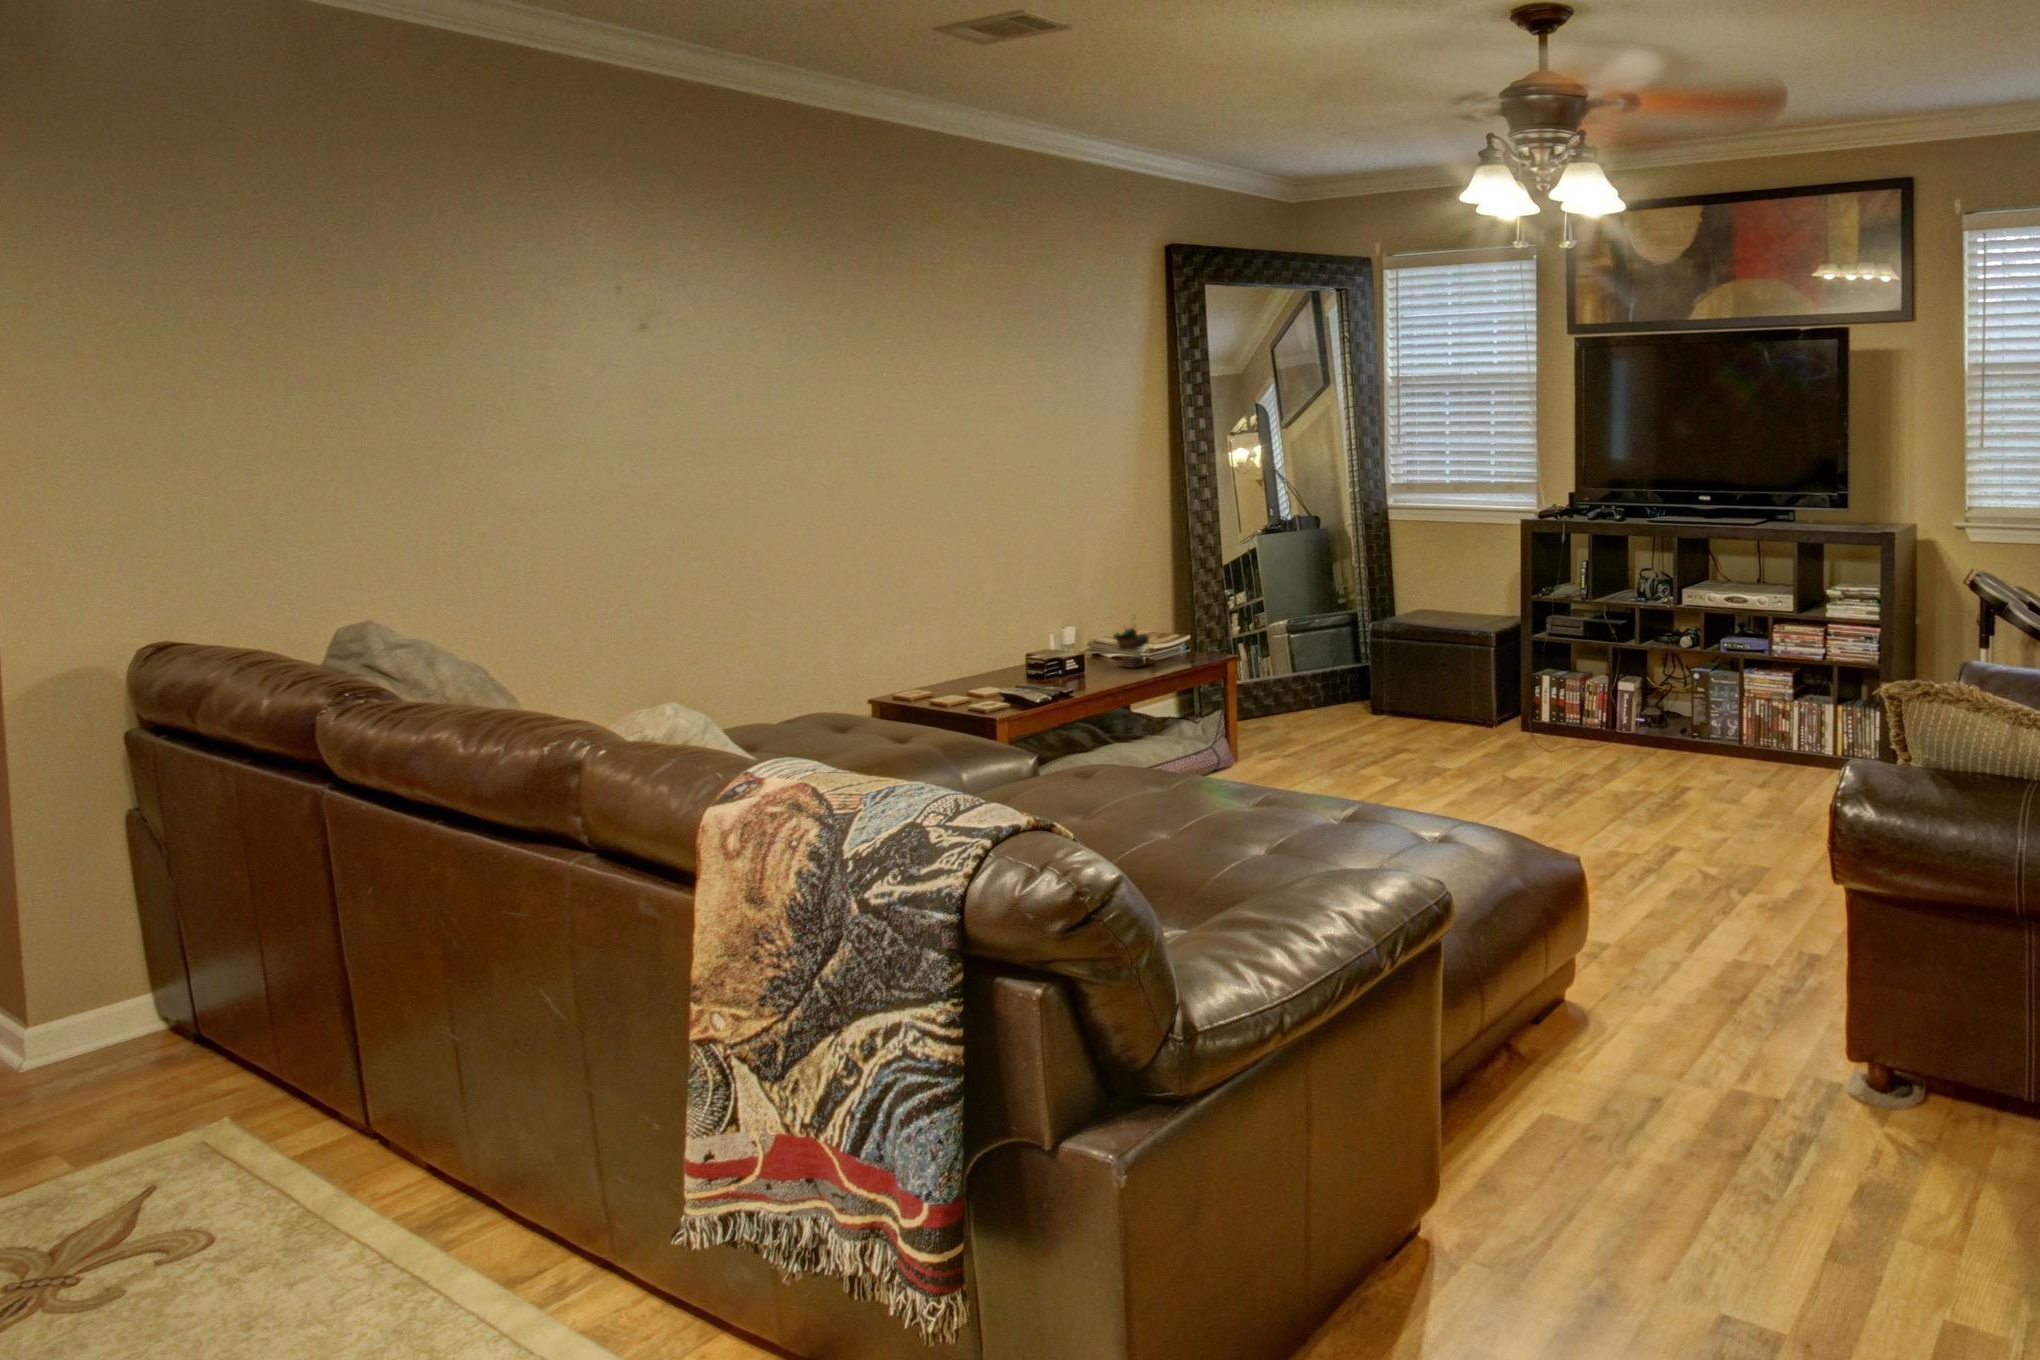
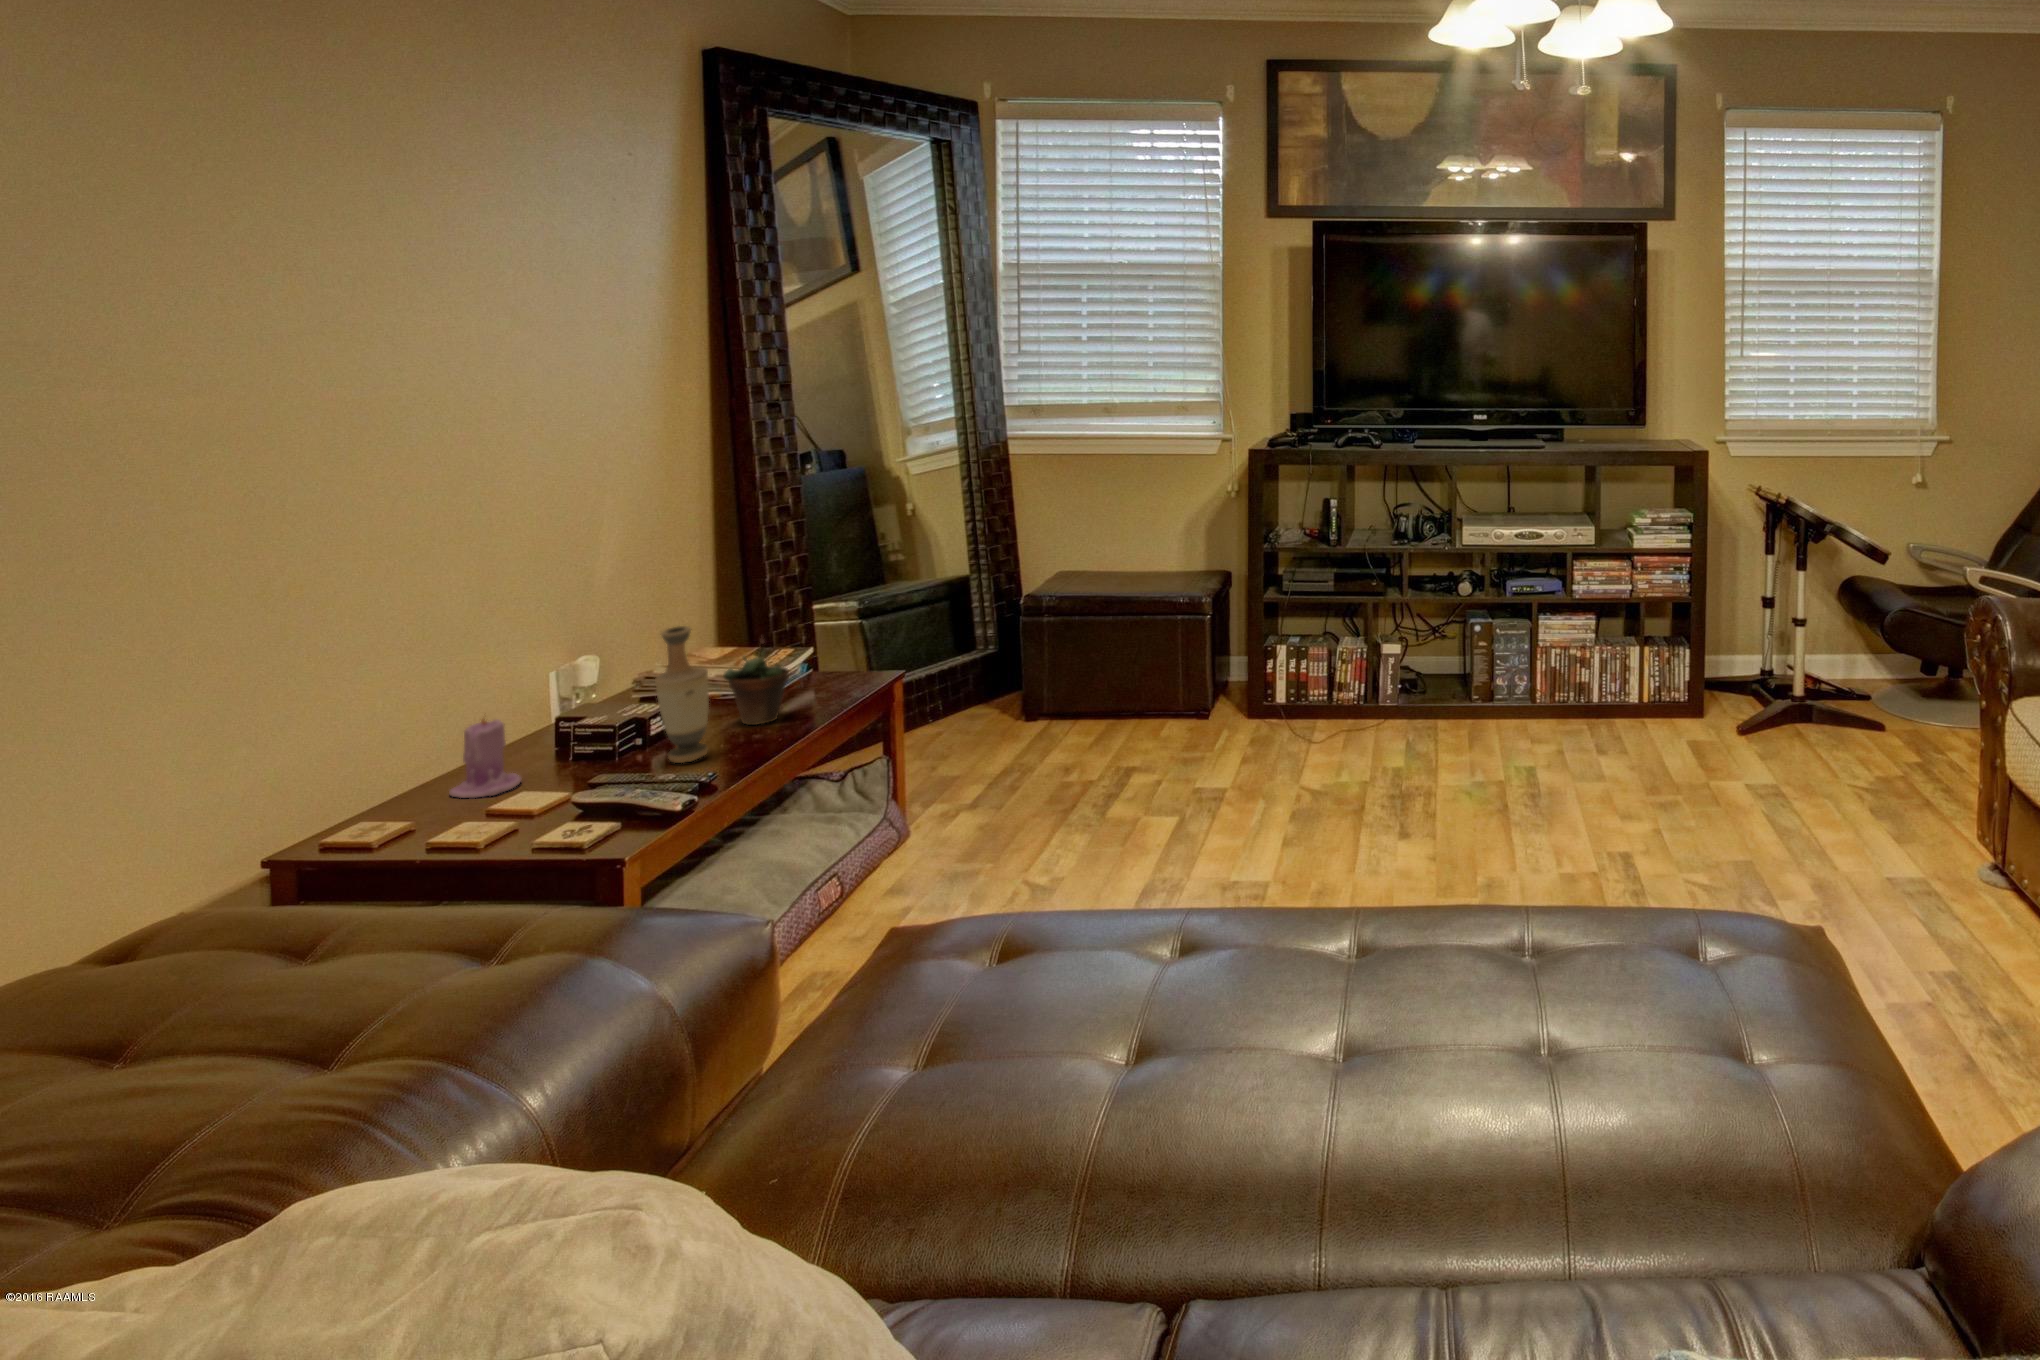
vase: none [1061,600,1089,678] -> present [655,626,709,763]
candle: none [969,636,1002,681] -> present [449,719,521,798]

